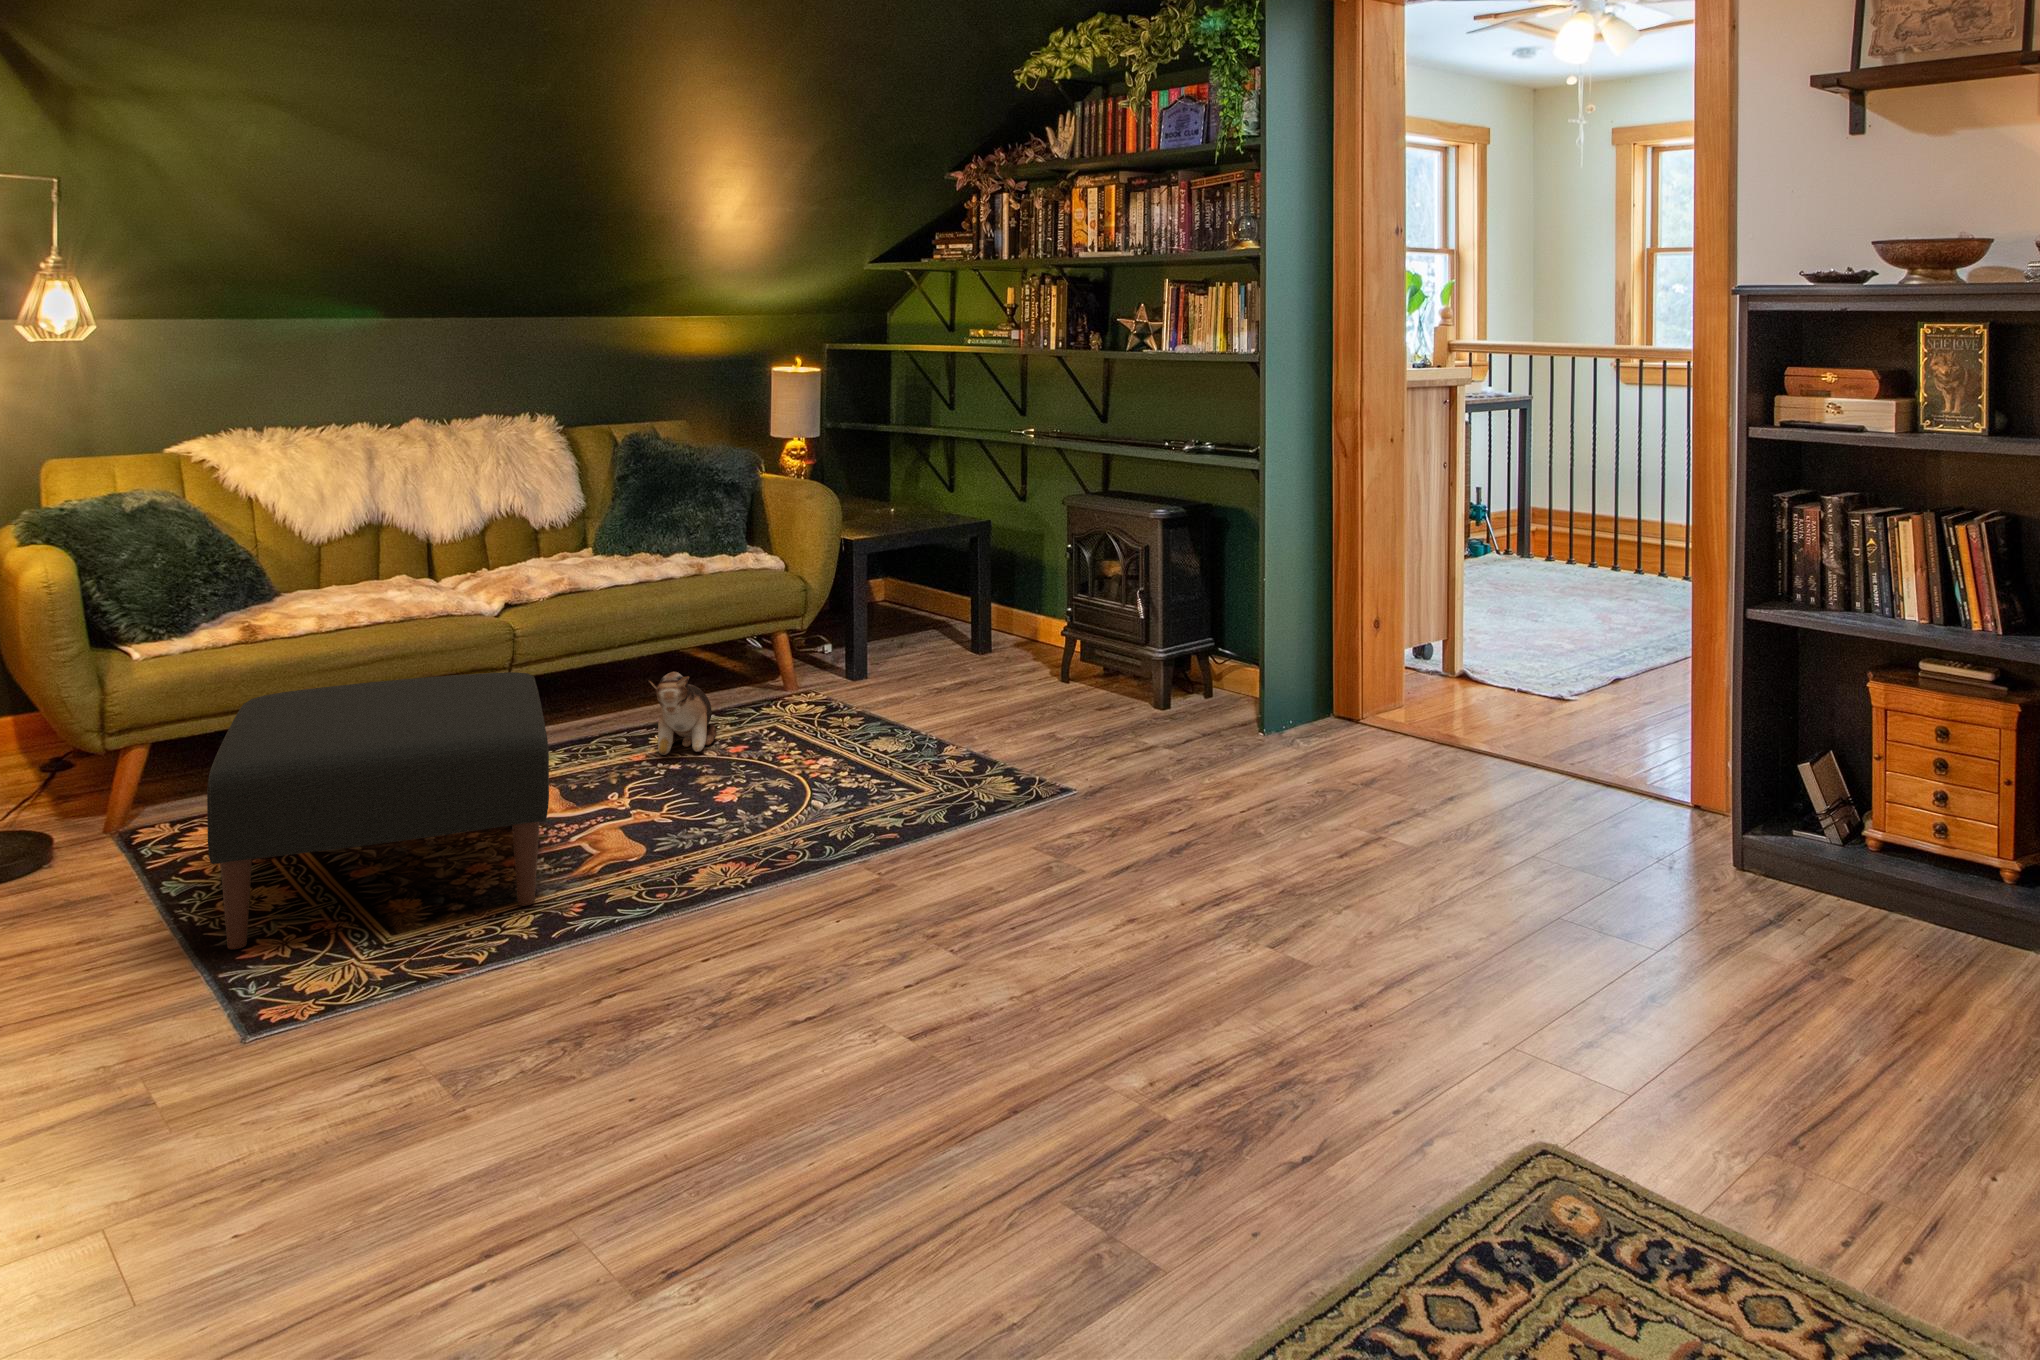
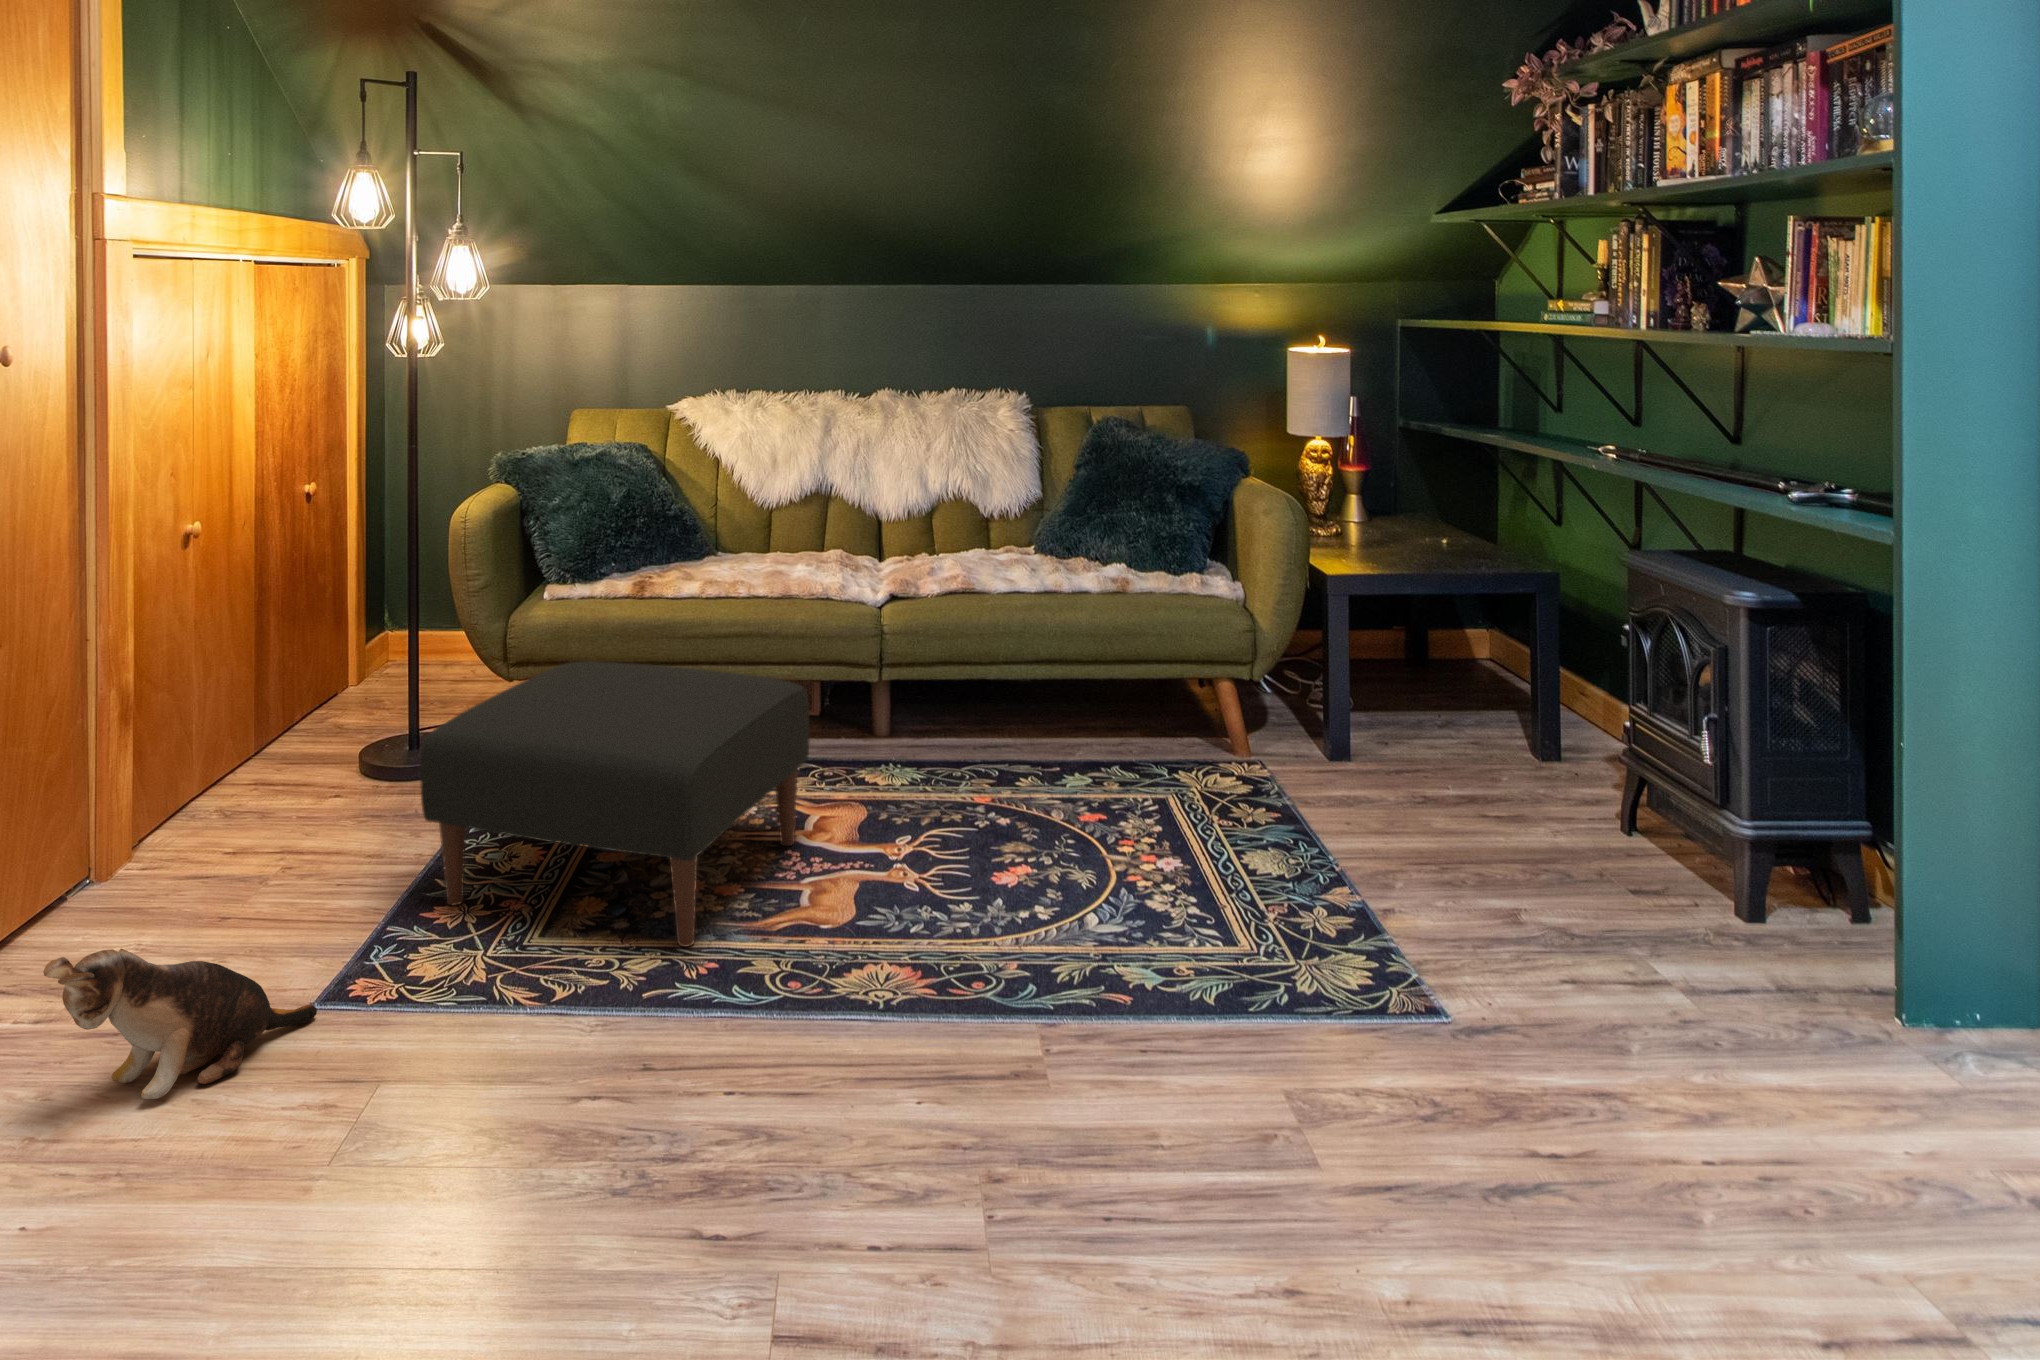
plush toy: present [649,672,717,755] -> present [43,949,317,1099]

